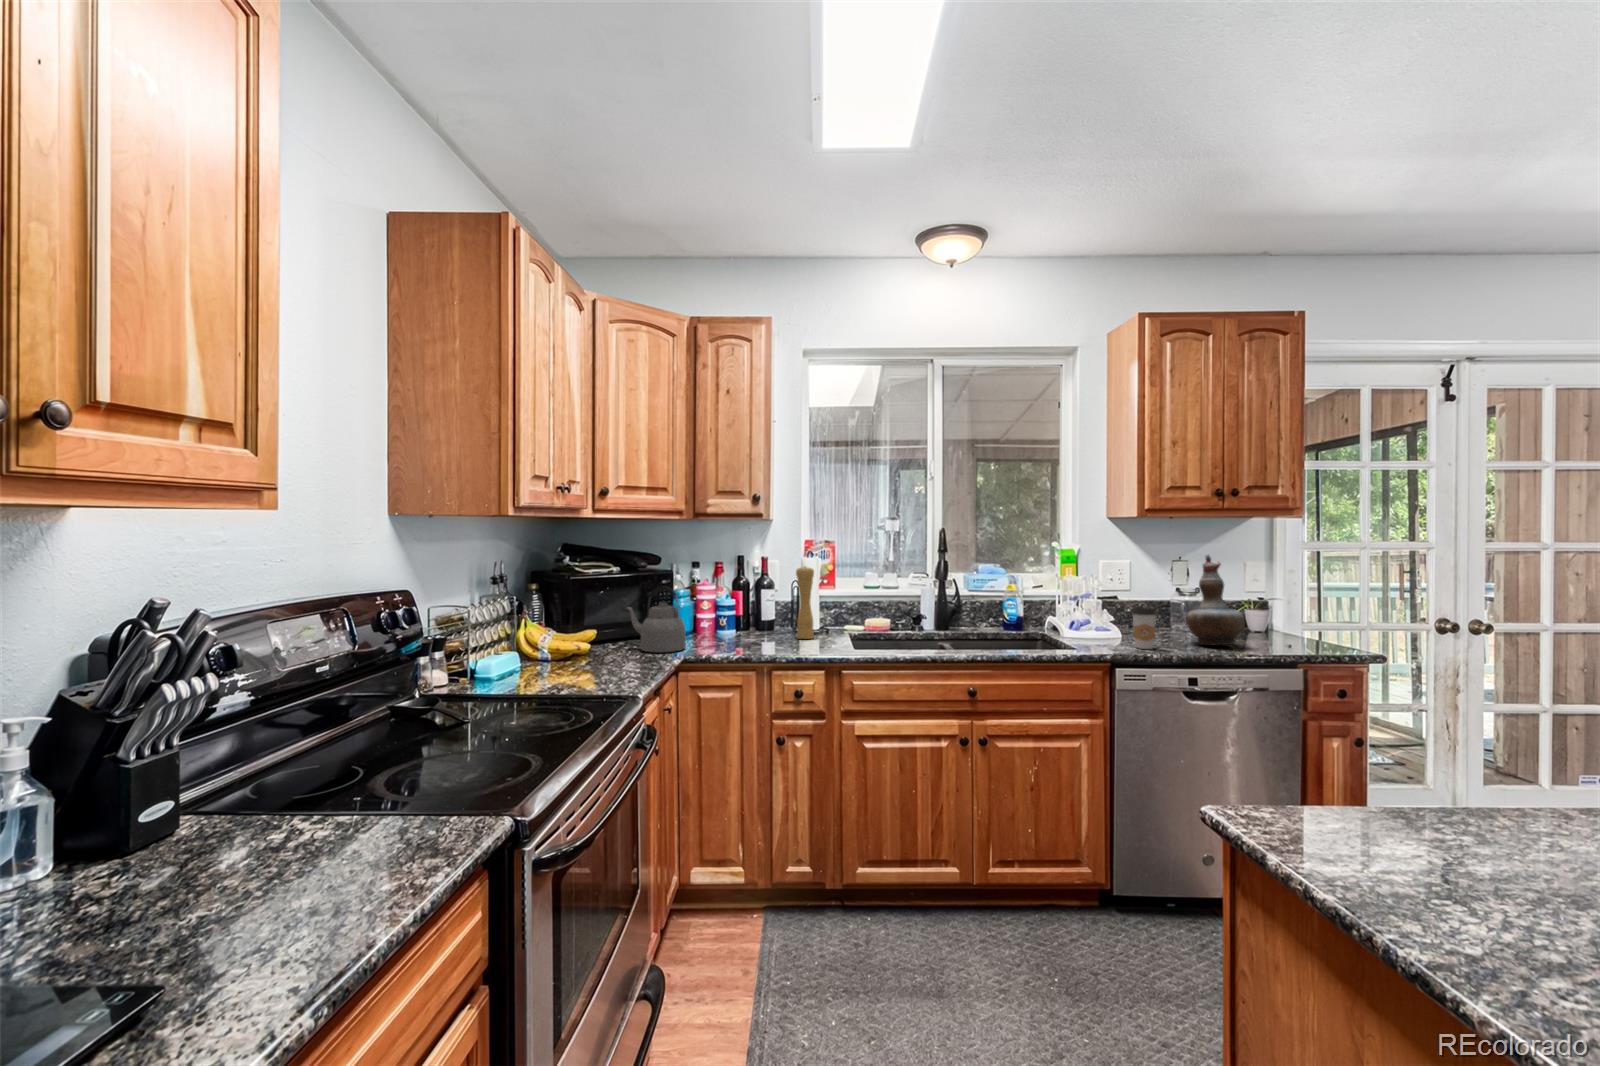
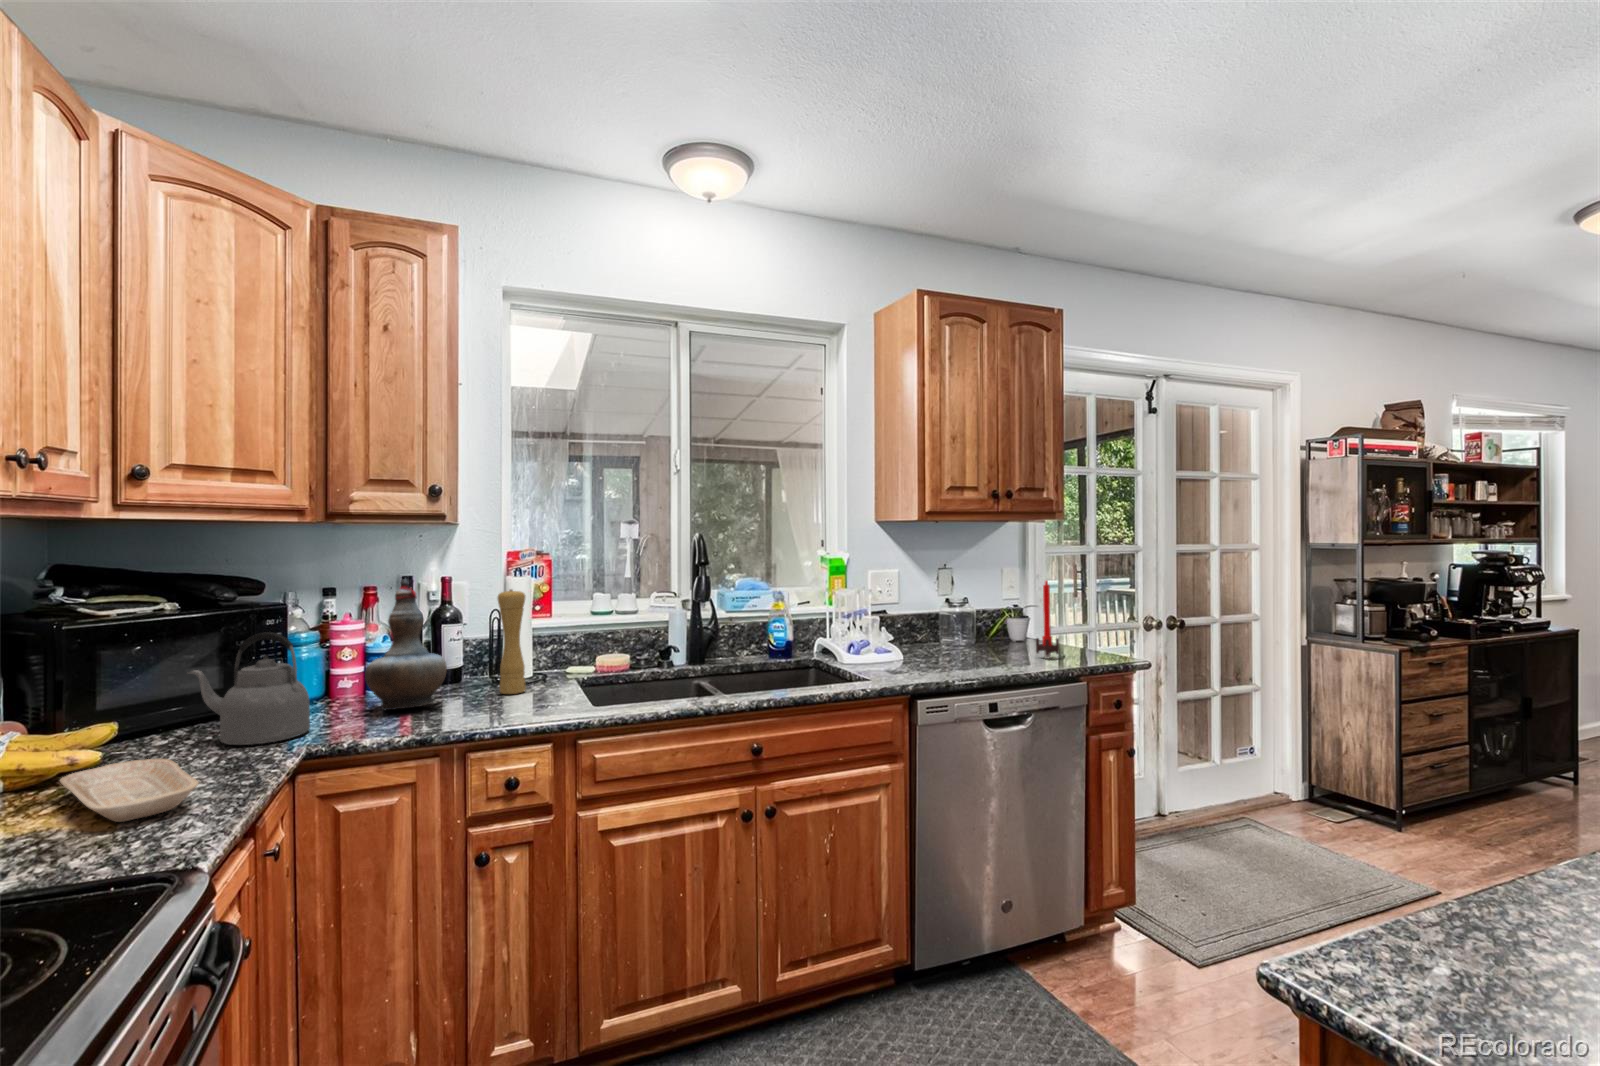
decorative vase: present [1186,555,1244,645] -> present [365,579,447,710]
candle: none [1262,573,1287,647] -> present [1036,580,1059,659]
coffee cup: present [1132,607,1156,649] -> none [921,623,947,672]
tray: none [573,652,634,678] -> present [60,758,198,822]

